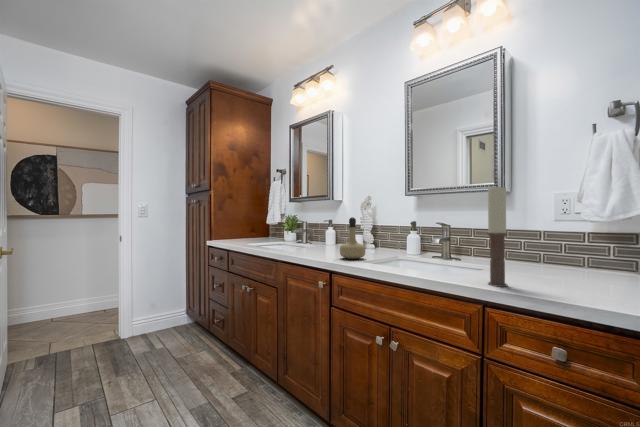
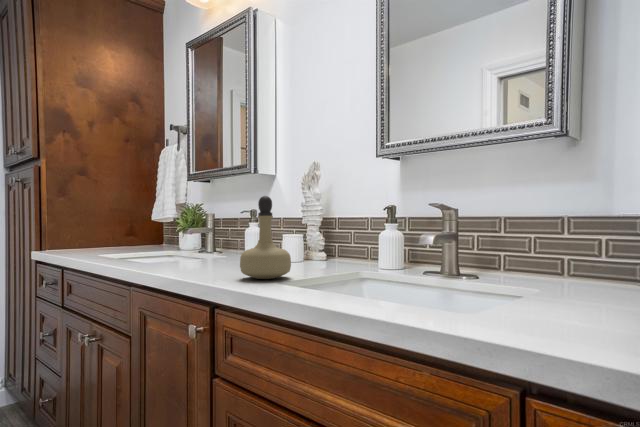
candle: present [487,185,507,287] -> none [518,94,565,339]

